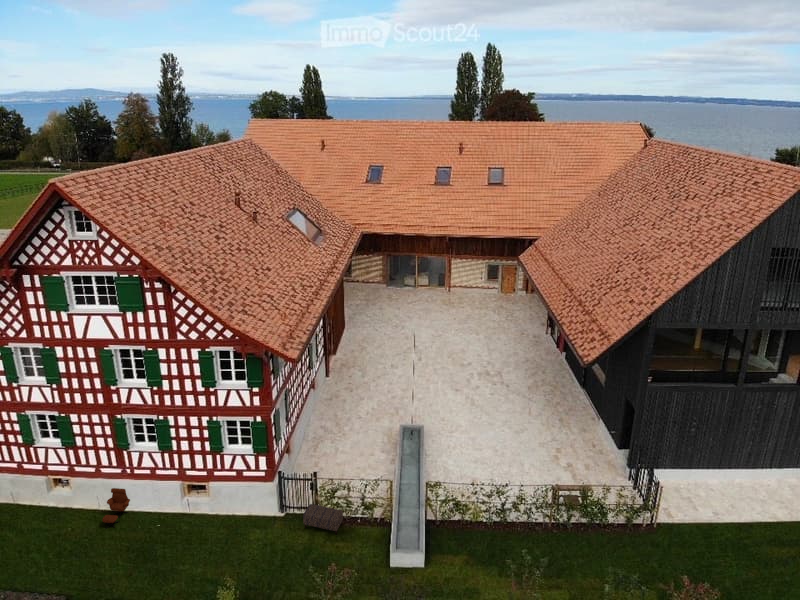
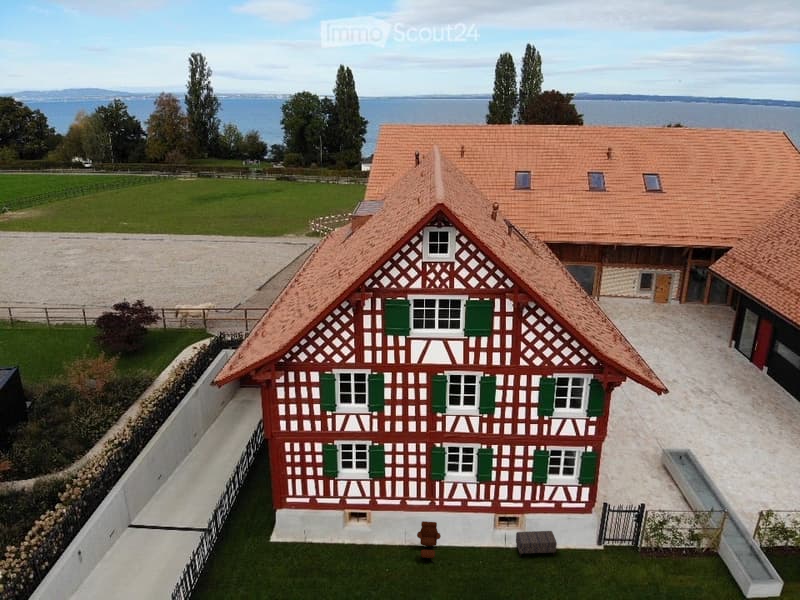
bench: present [303,504,343,535] -> present [516,531,557,557]

